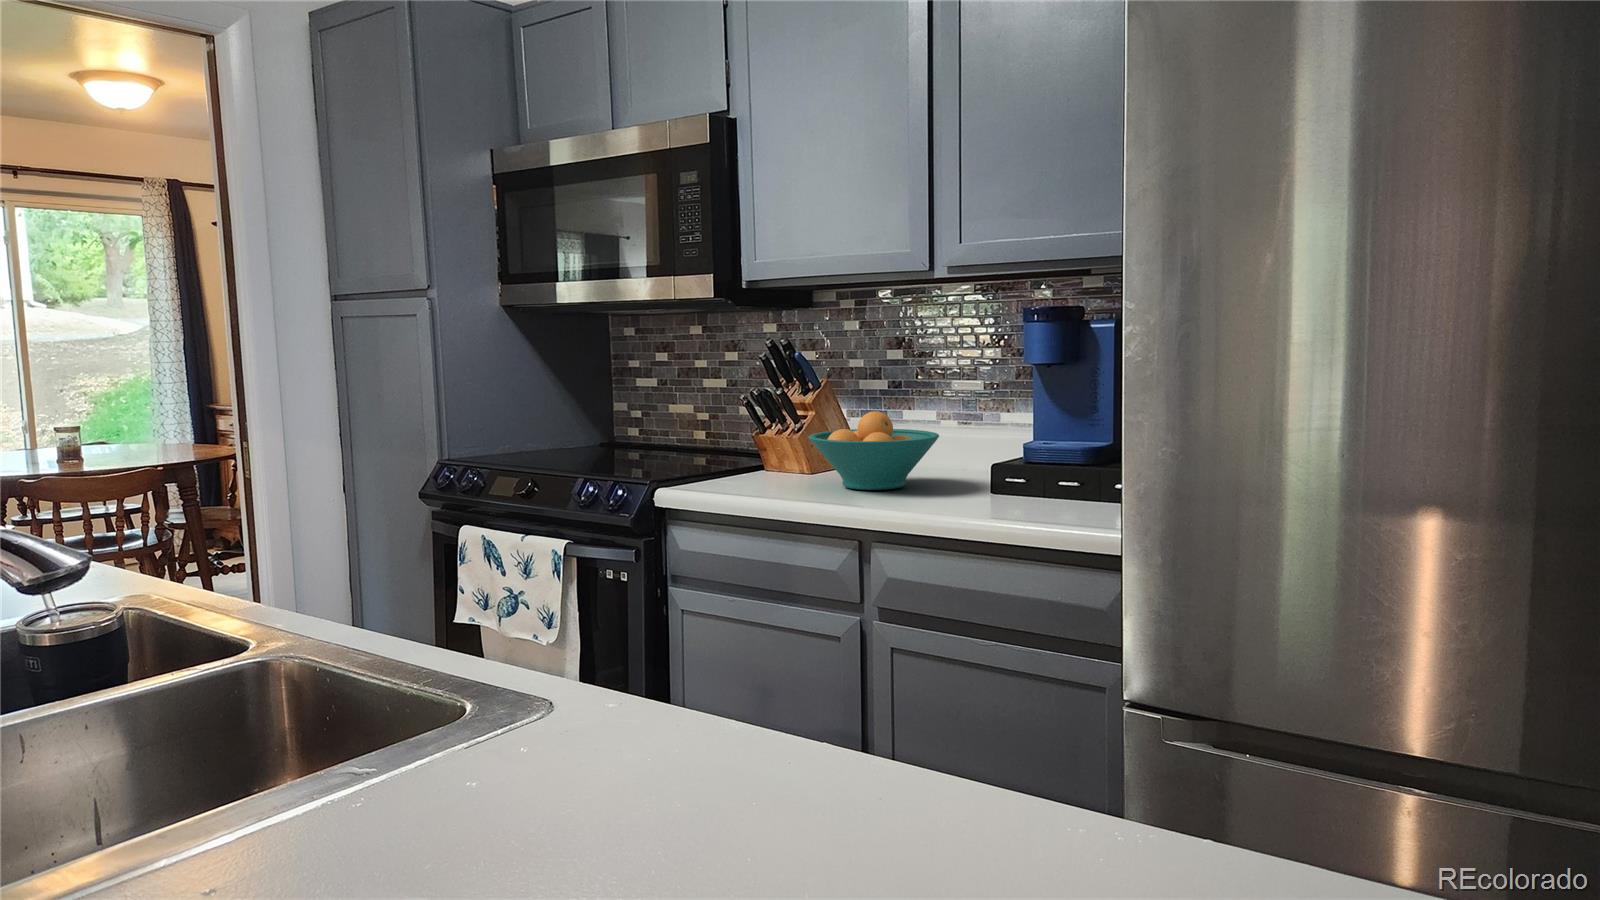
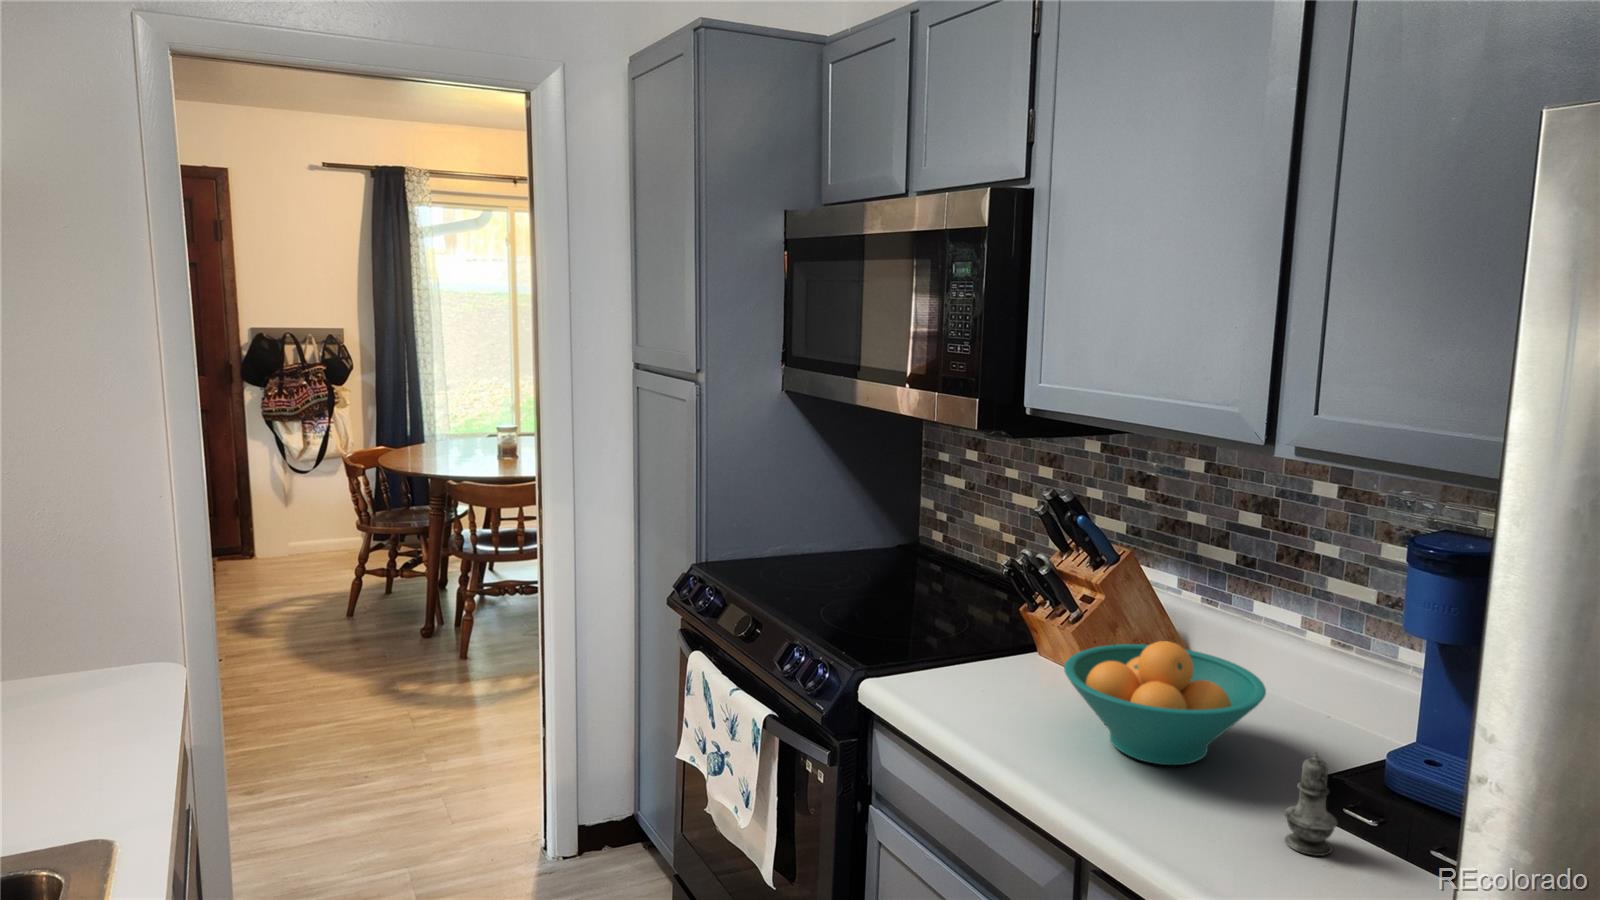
salt shaker: none [970,440,1000,503] -> present [1285,753,1337,856]

